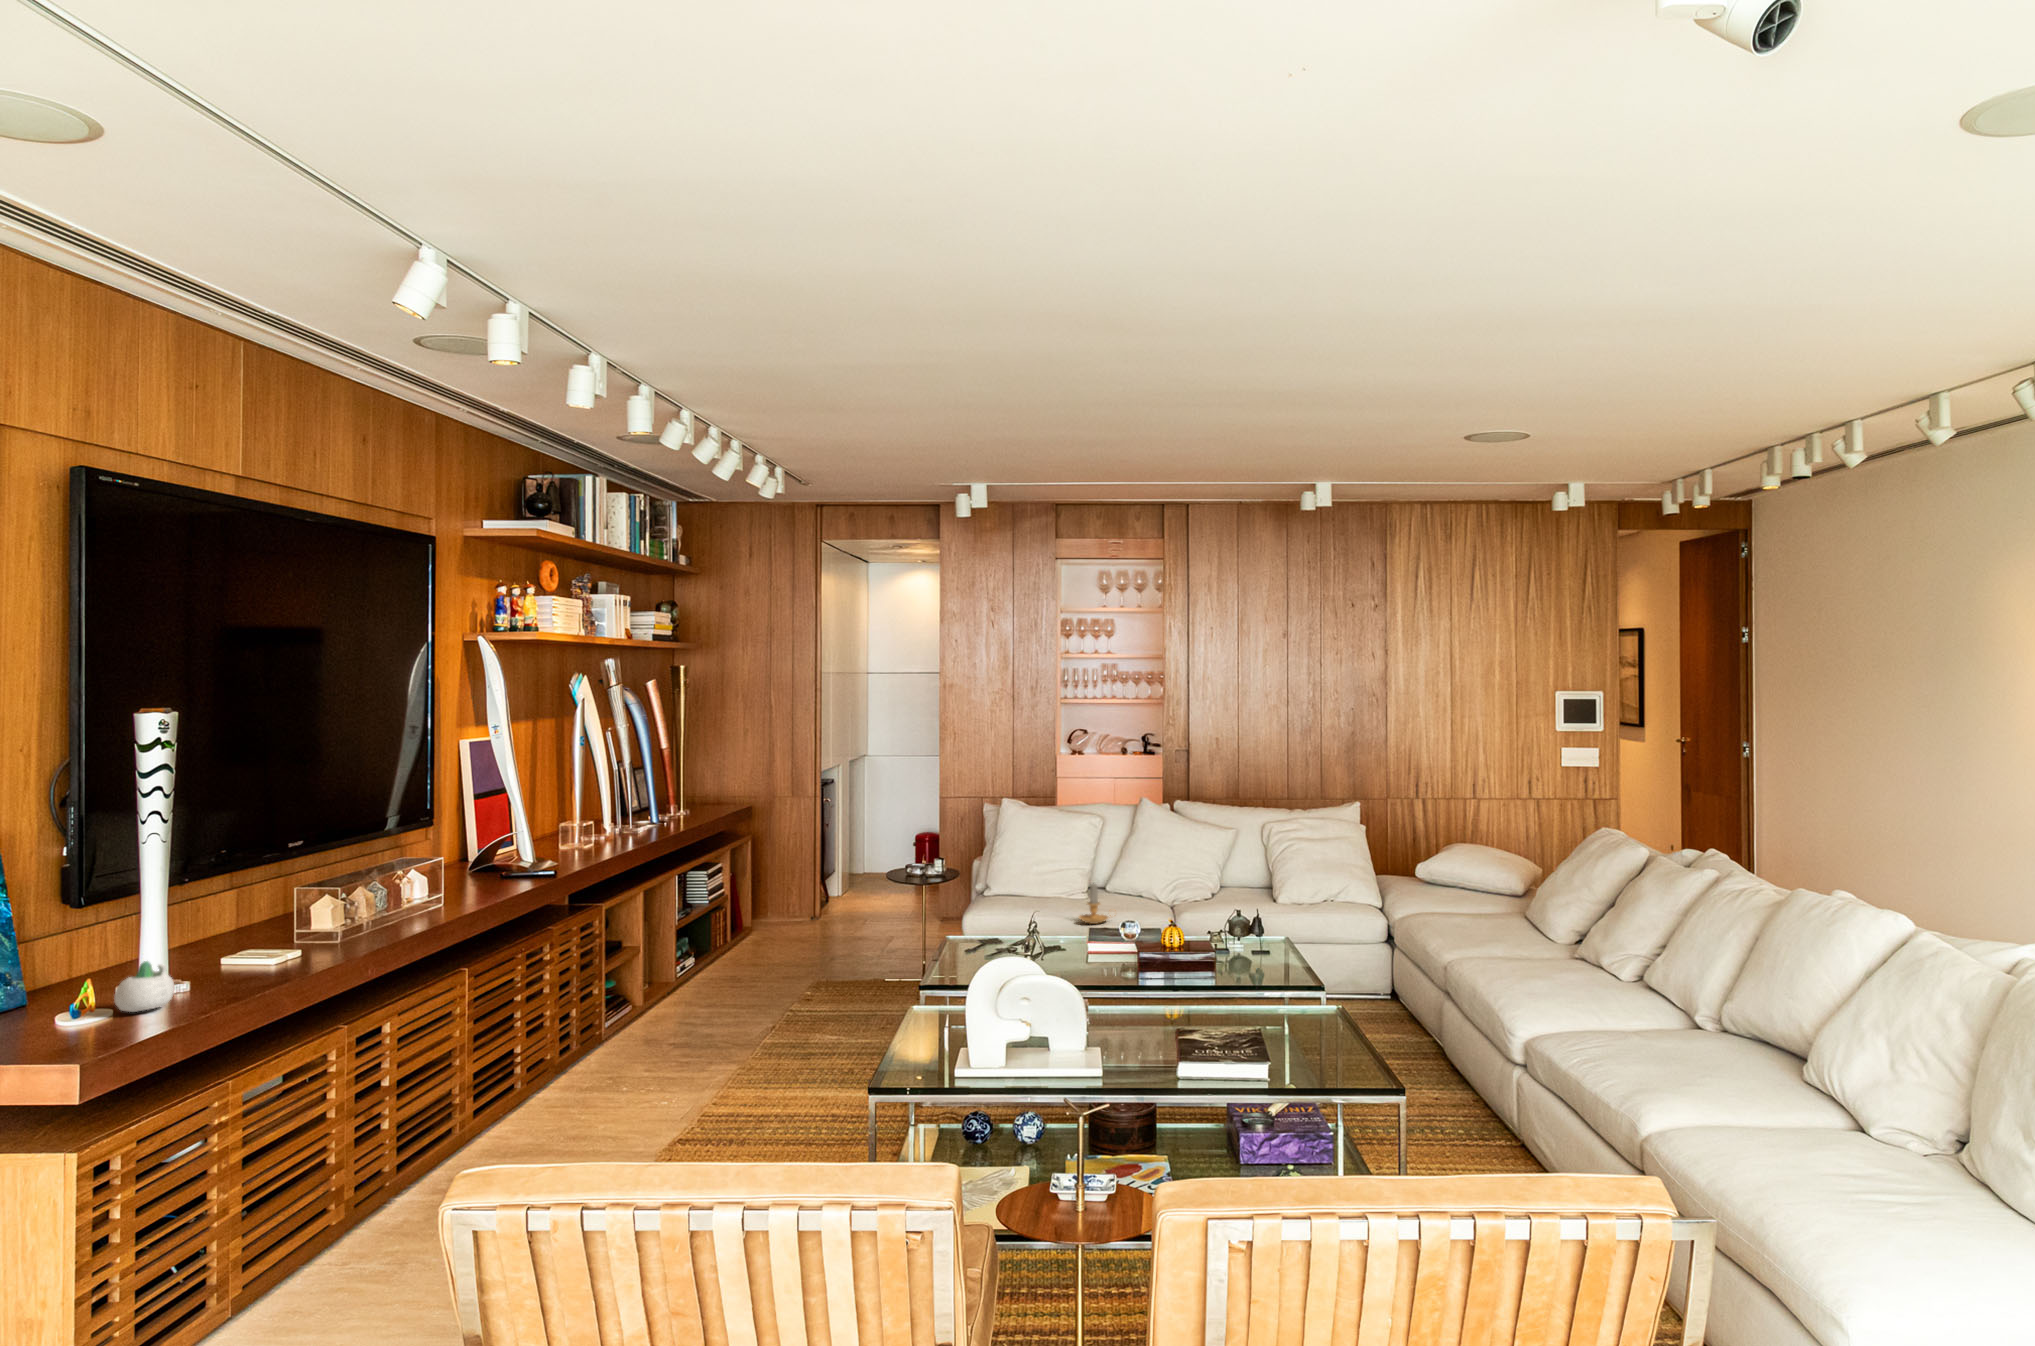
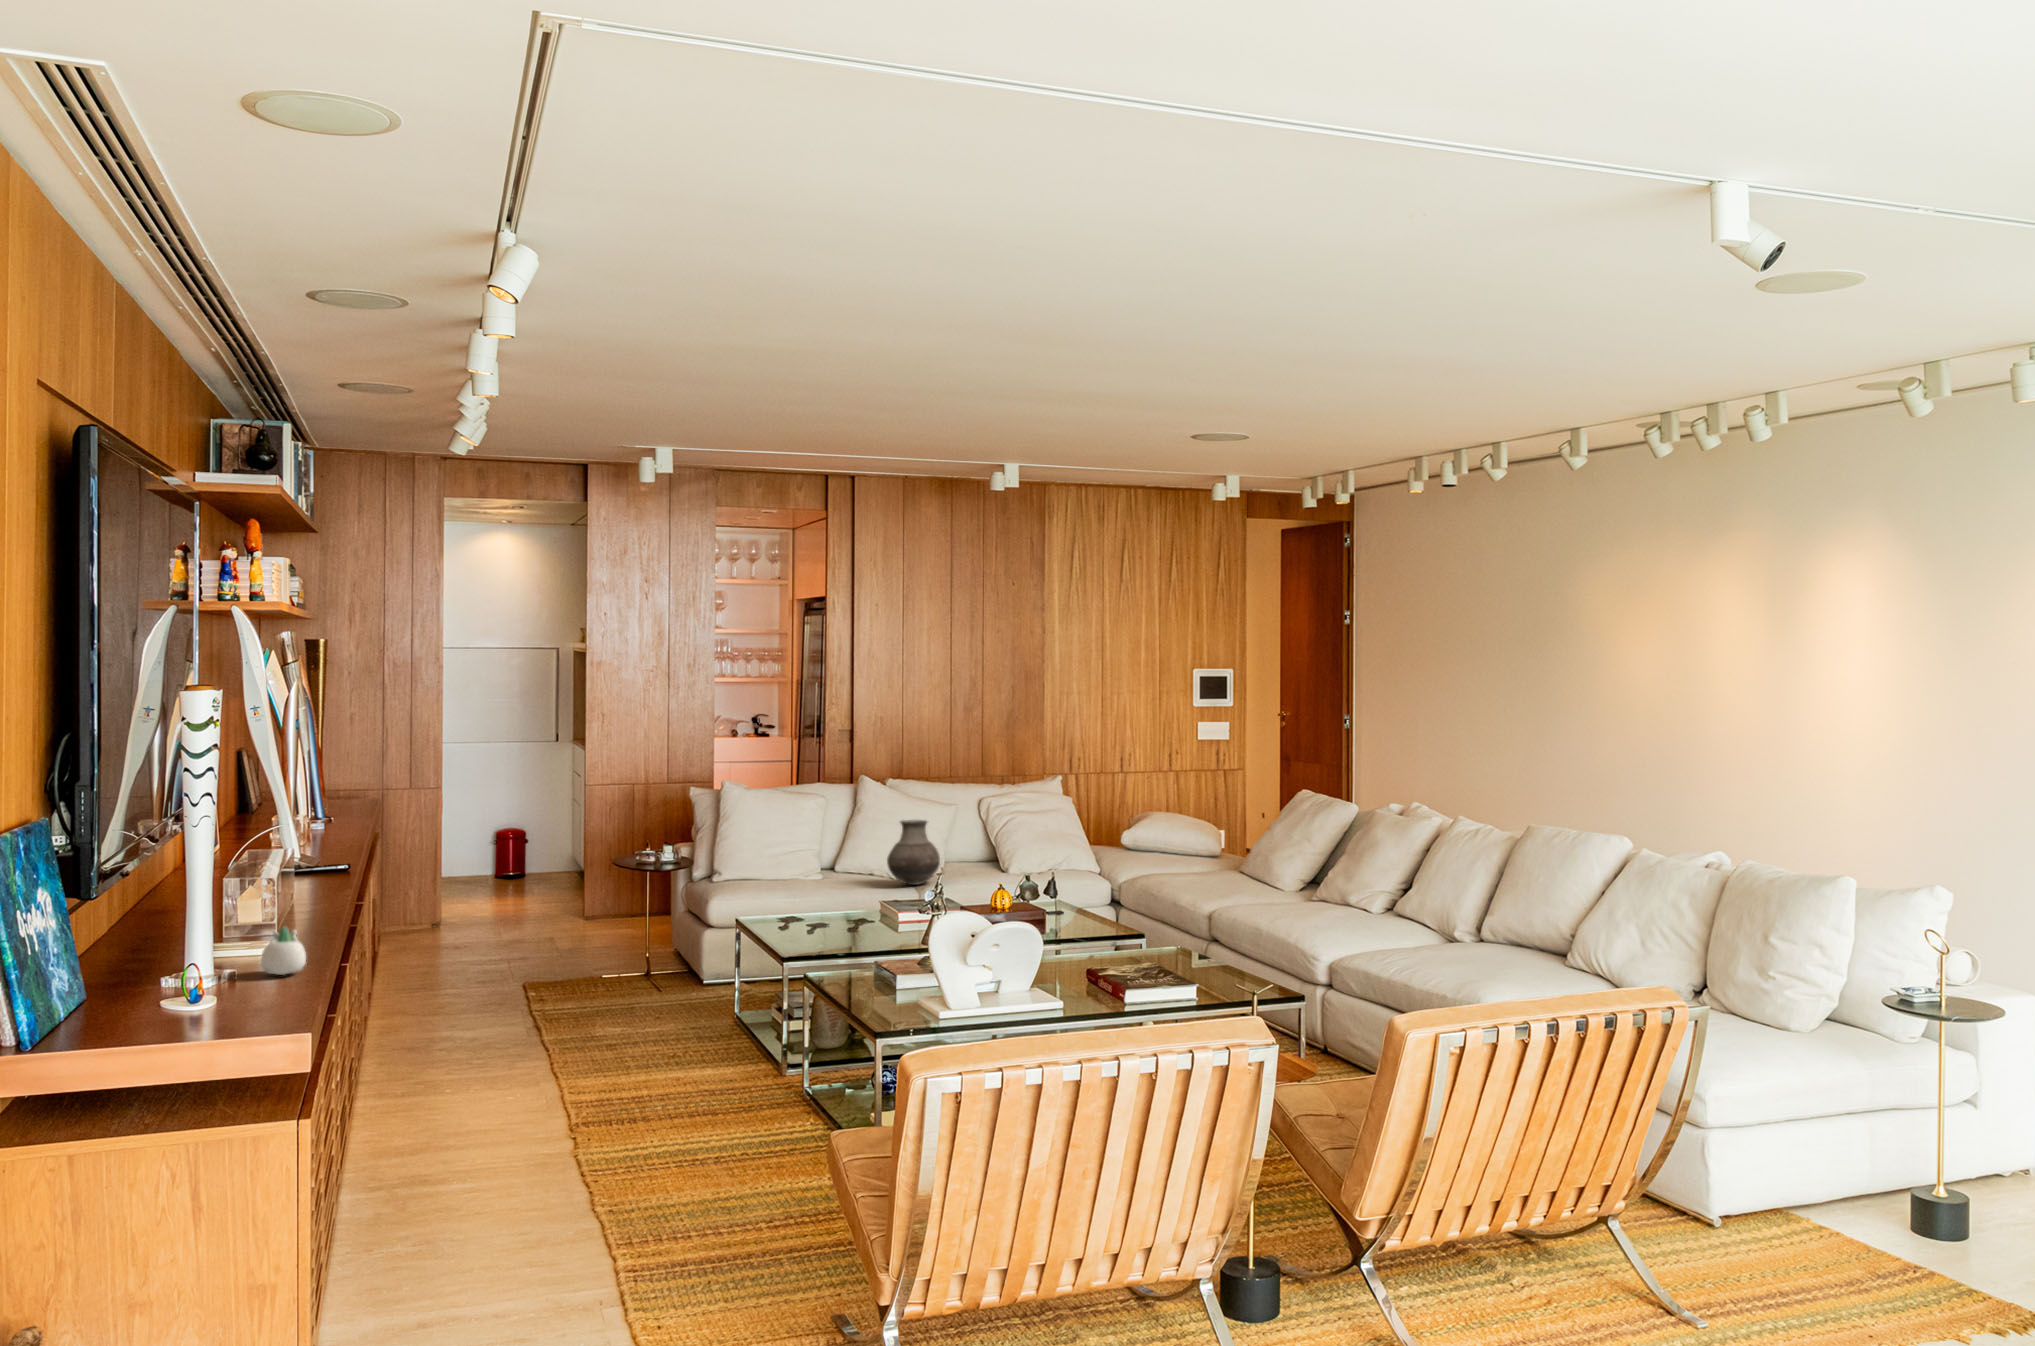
vase: none [1140,844,1193,911] -> present [887,820,940,885]
candle: present [1079,884,1111,924] -> none [840,858,877,900]

